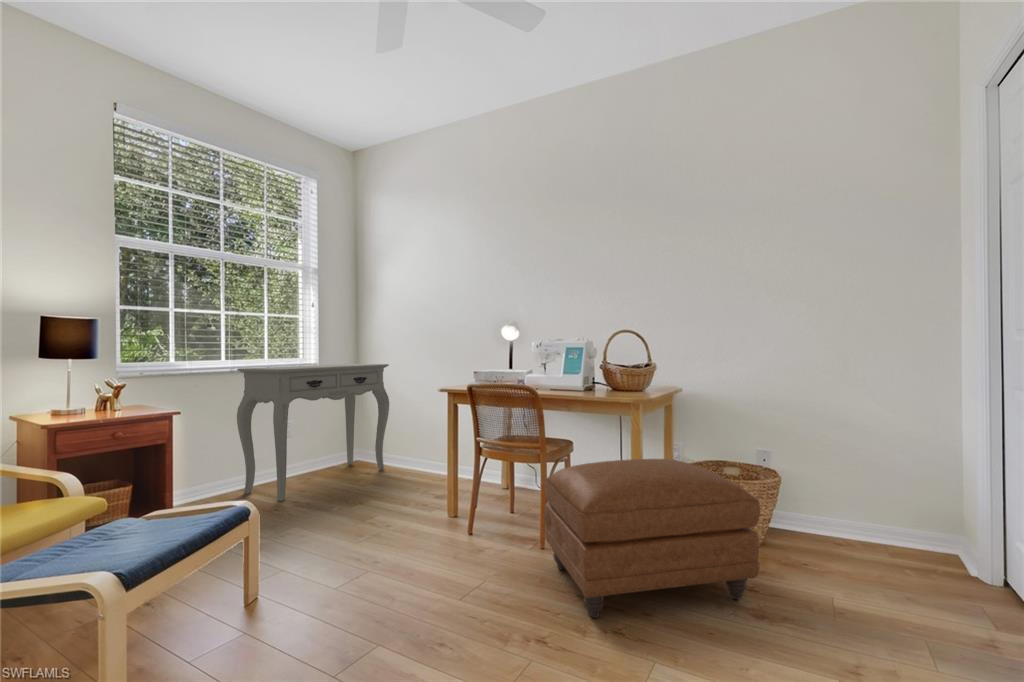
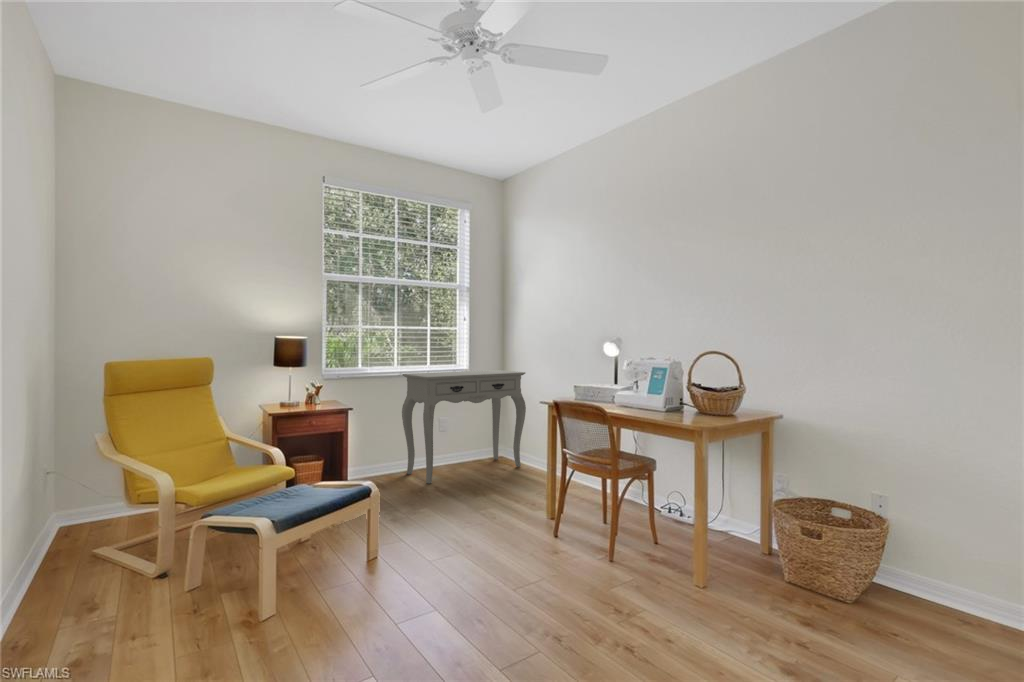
ottoman: present [544,459,760,618] -> none [598,486,794,643]

